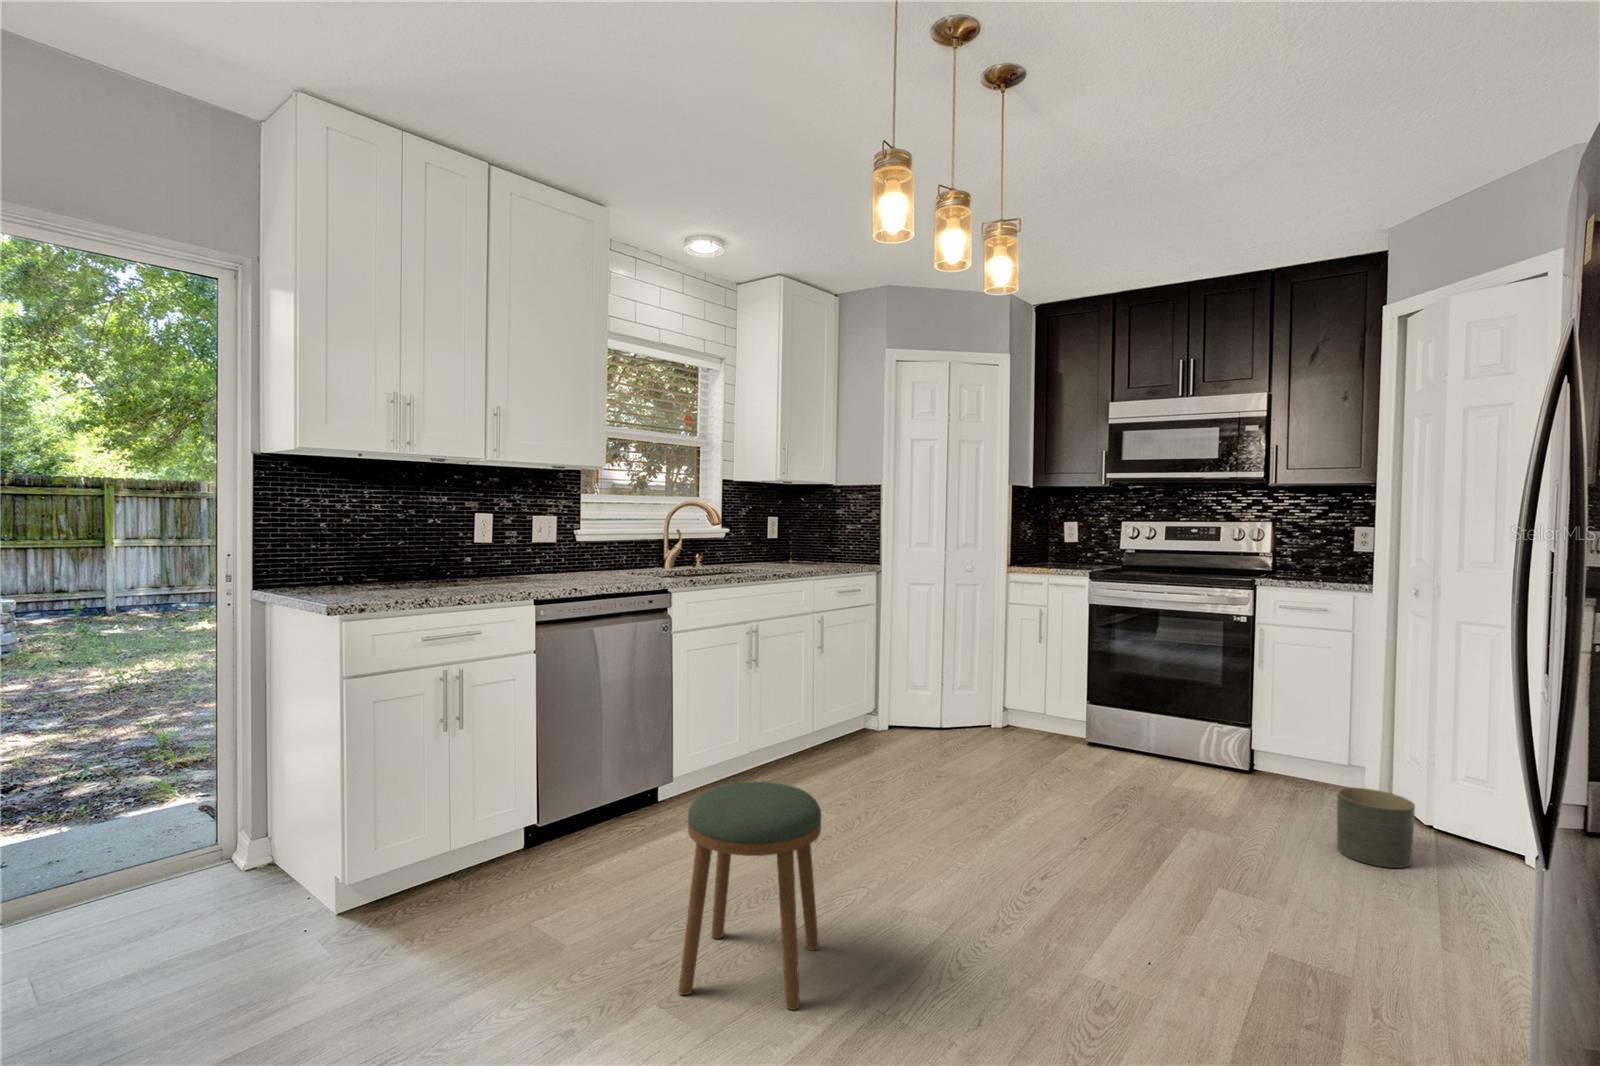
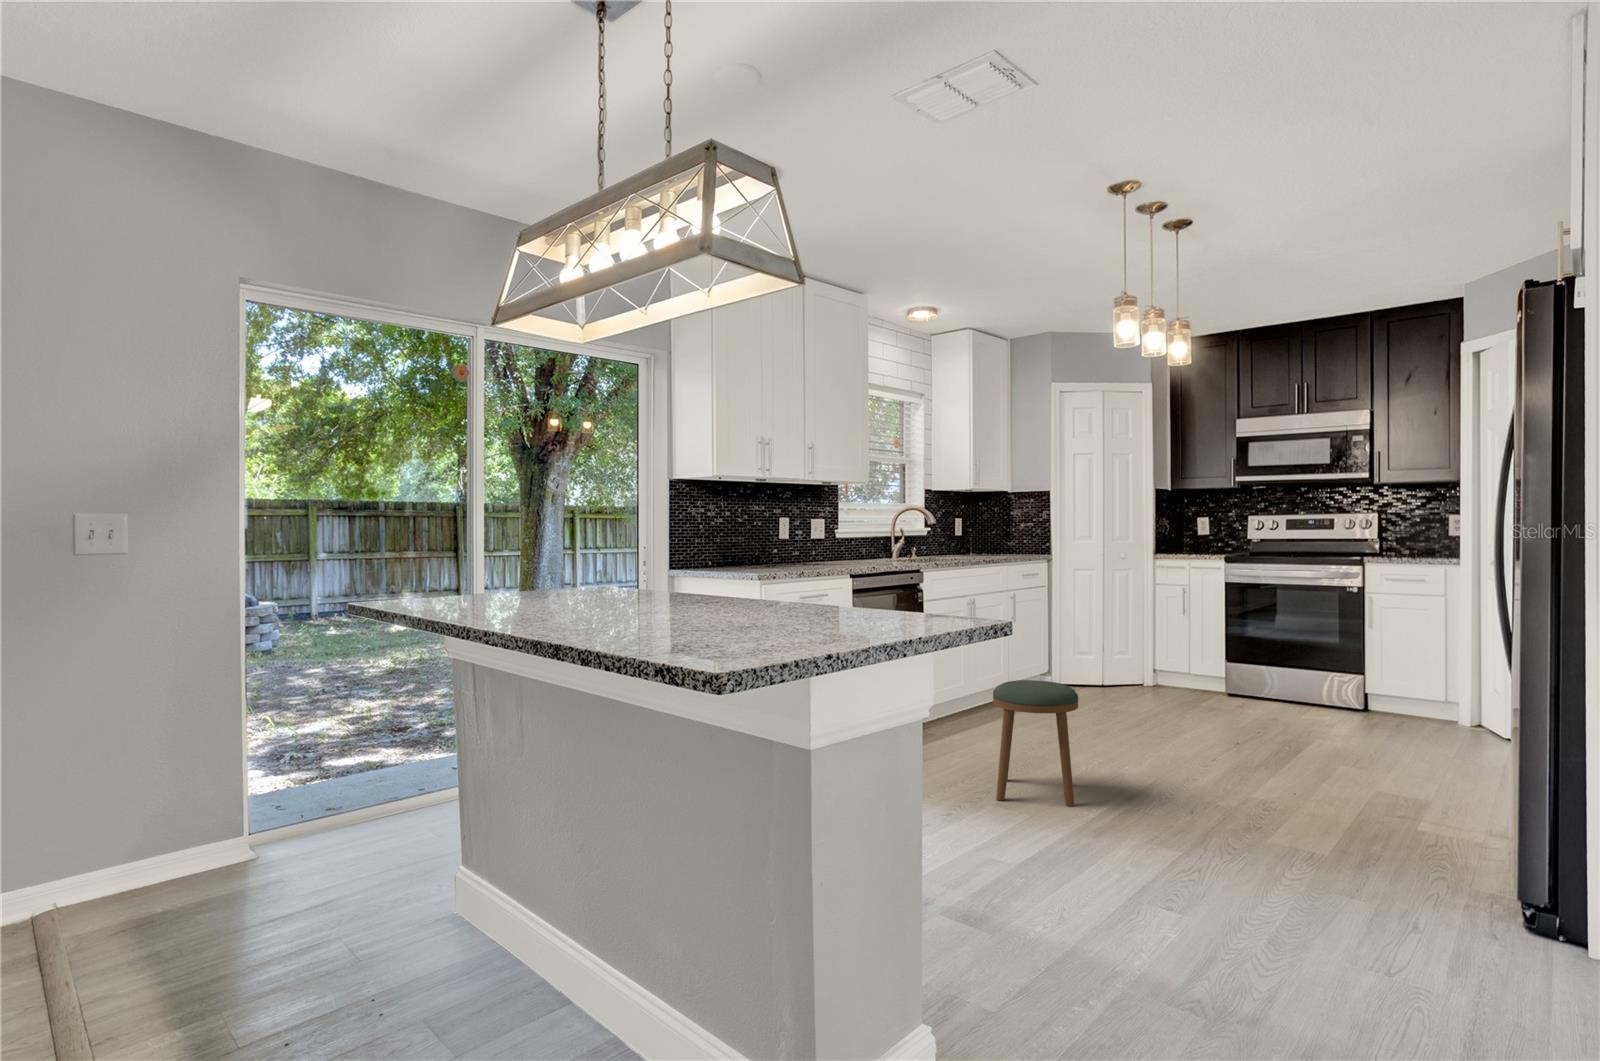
planter: present [1337,788,1415,868] -> none [1427,704,1485,756]

